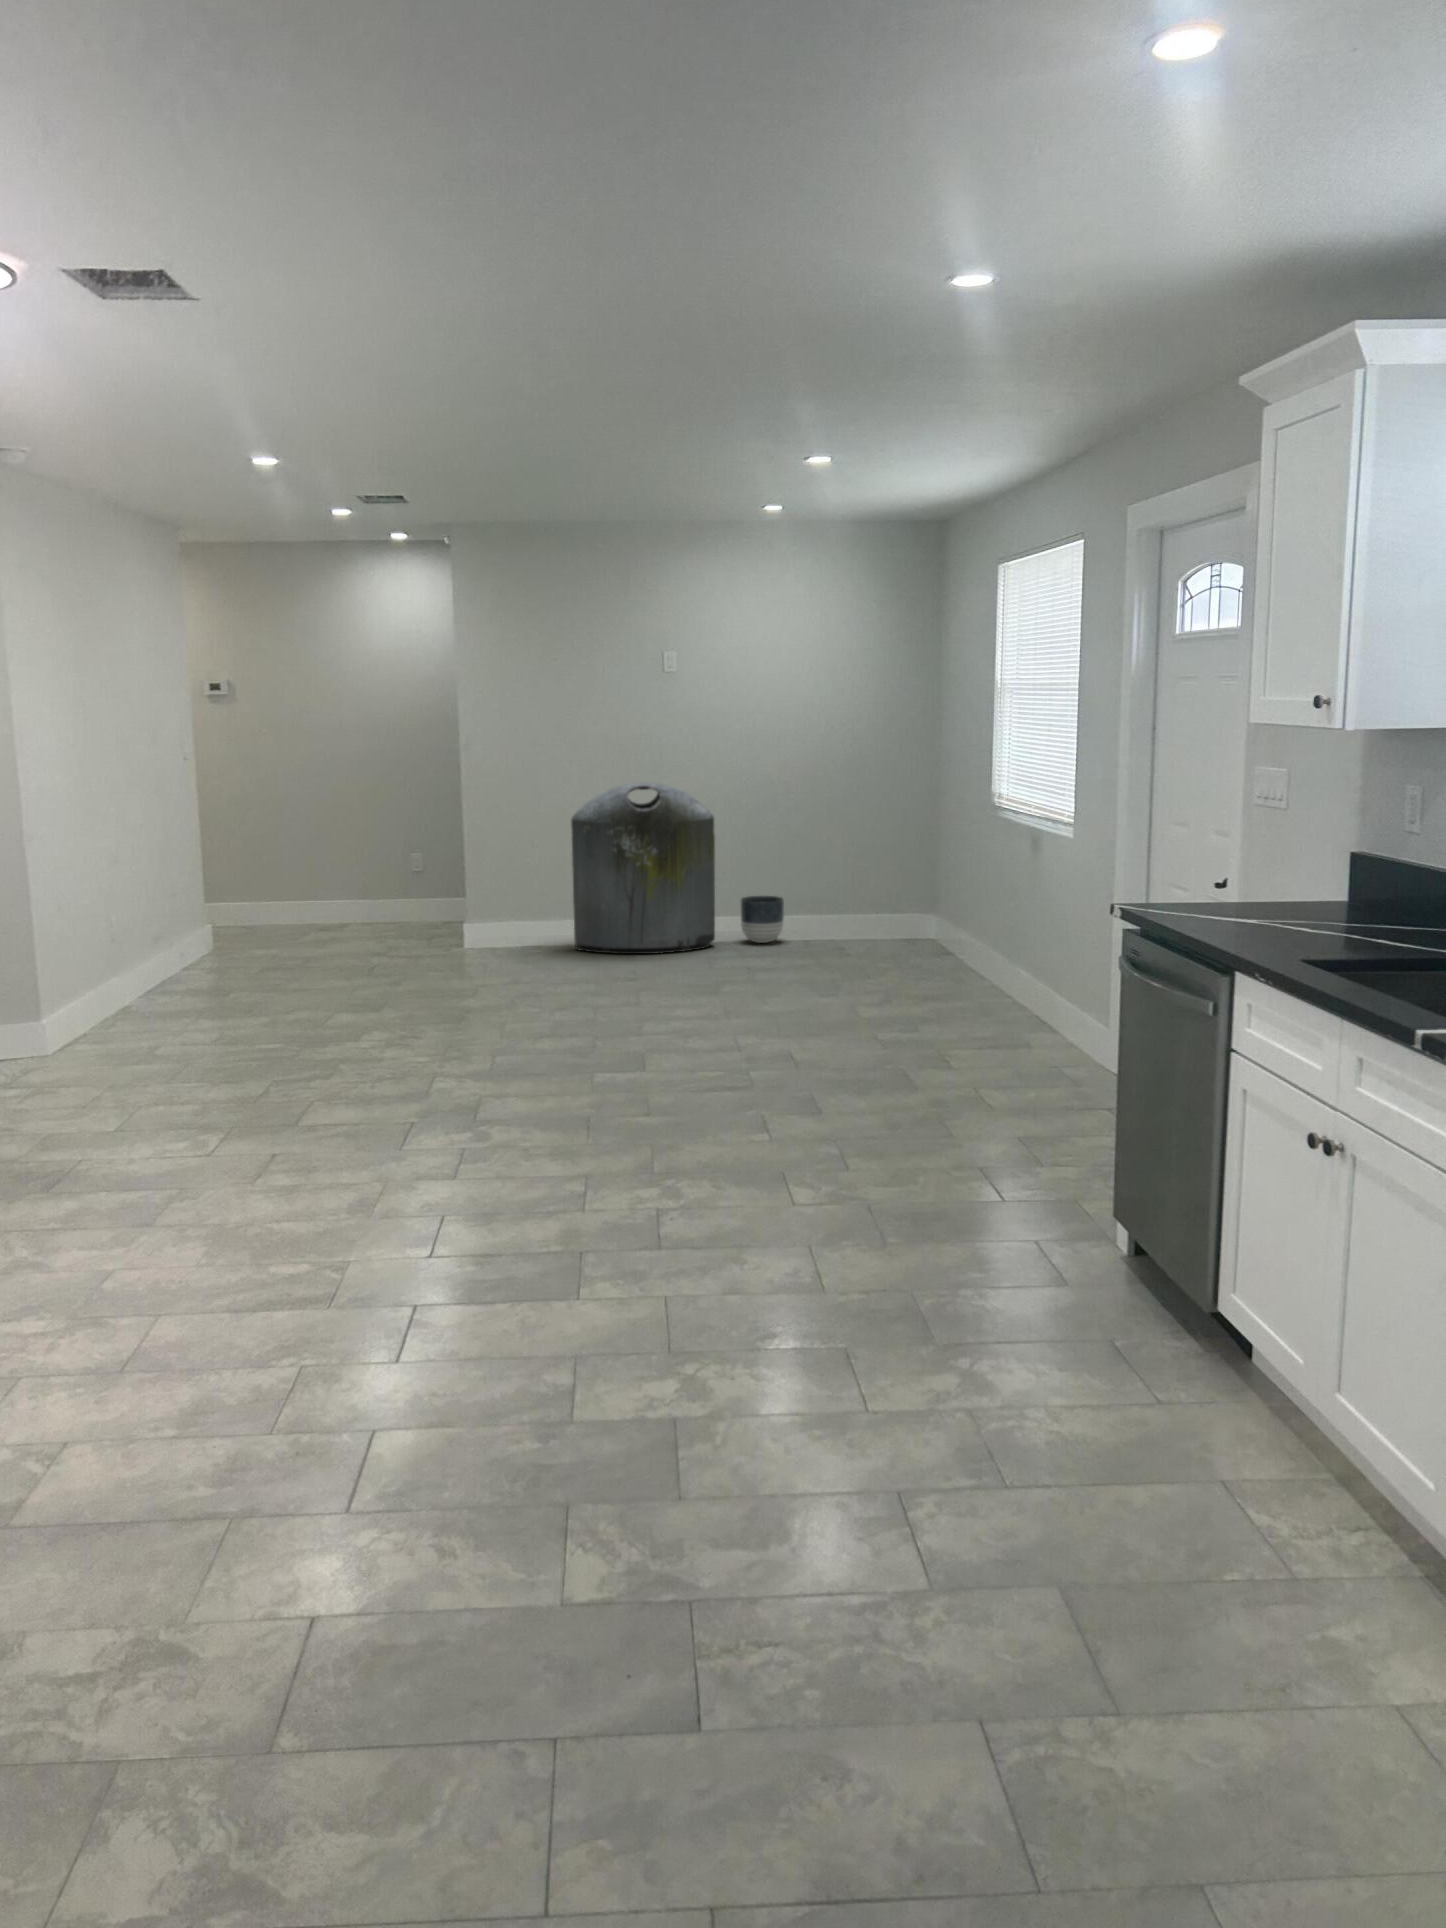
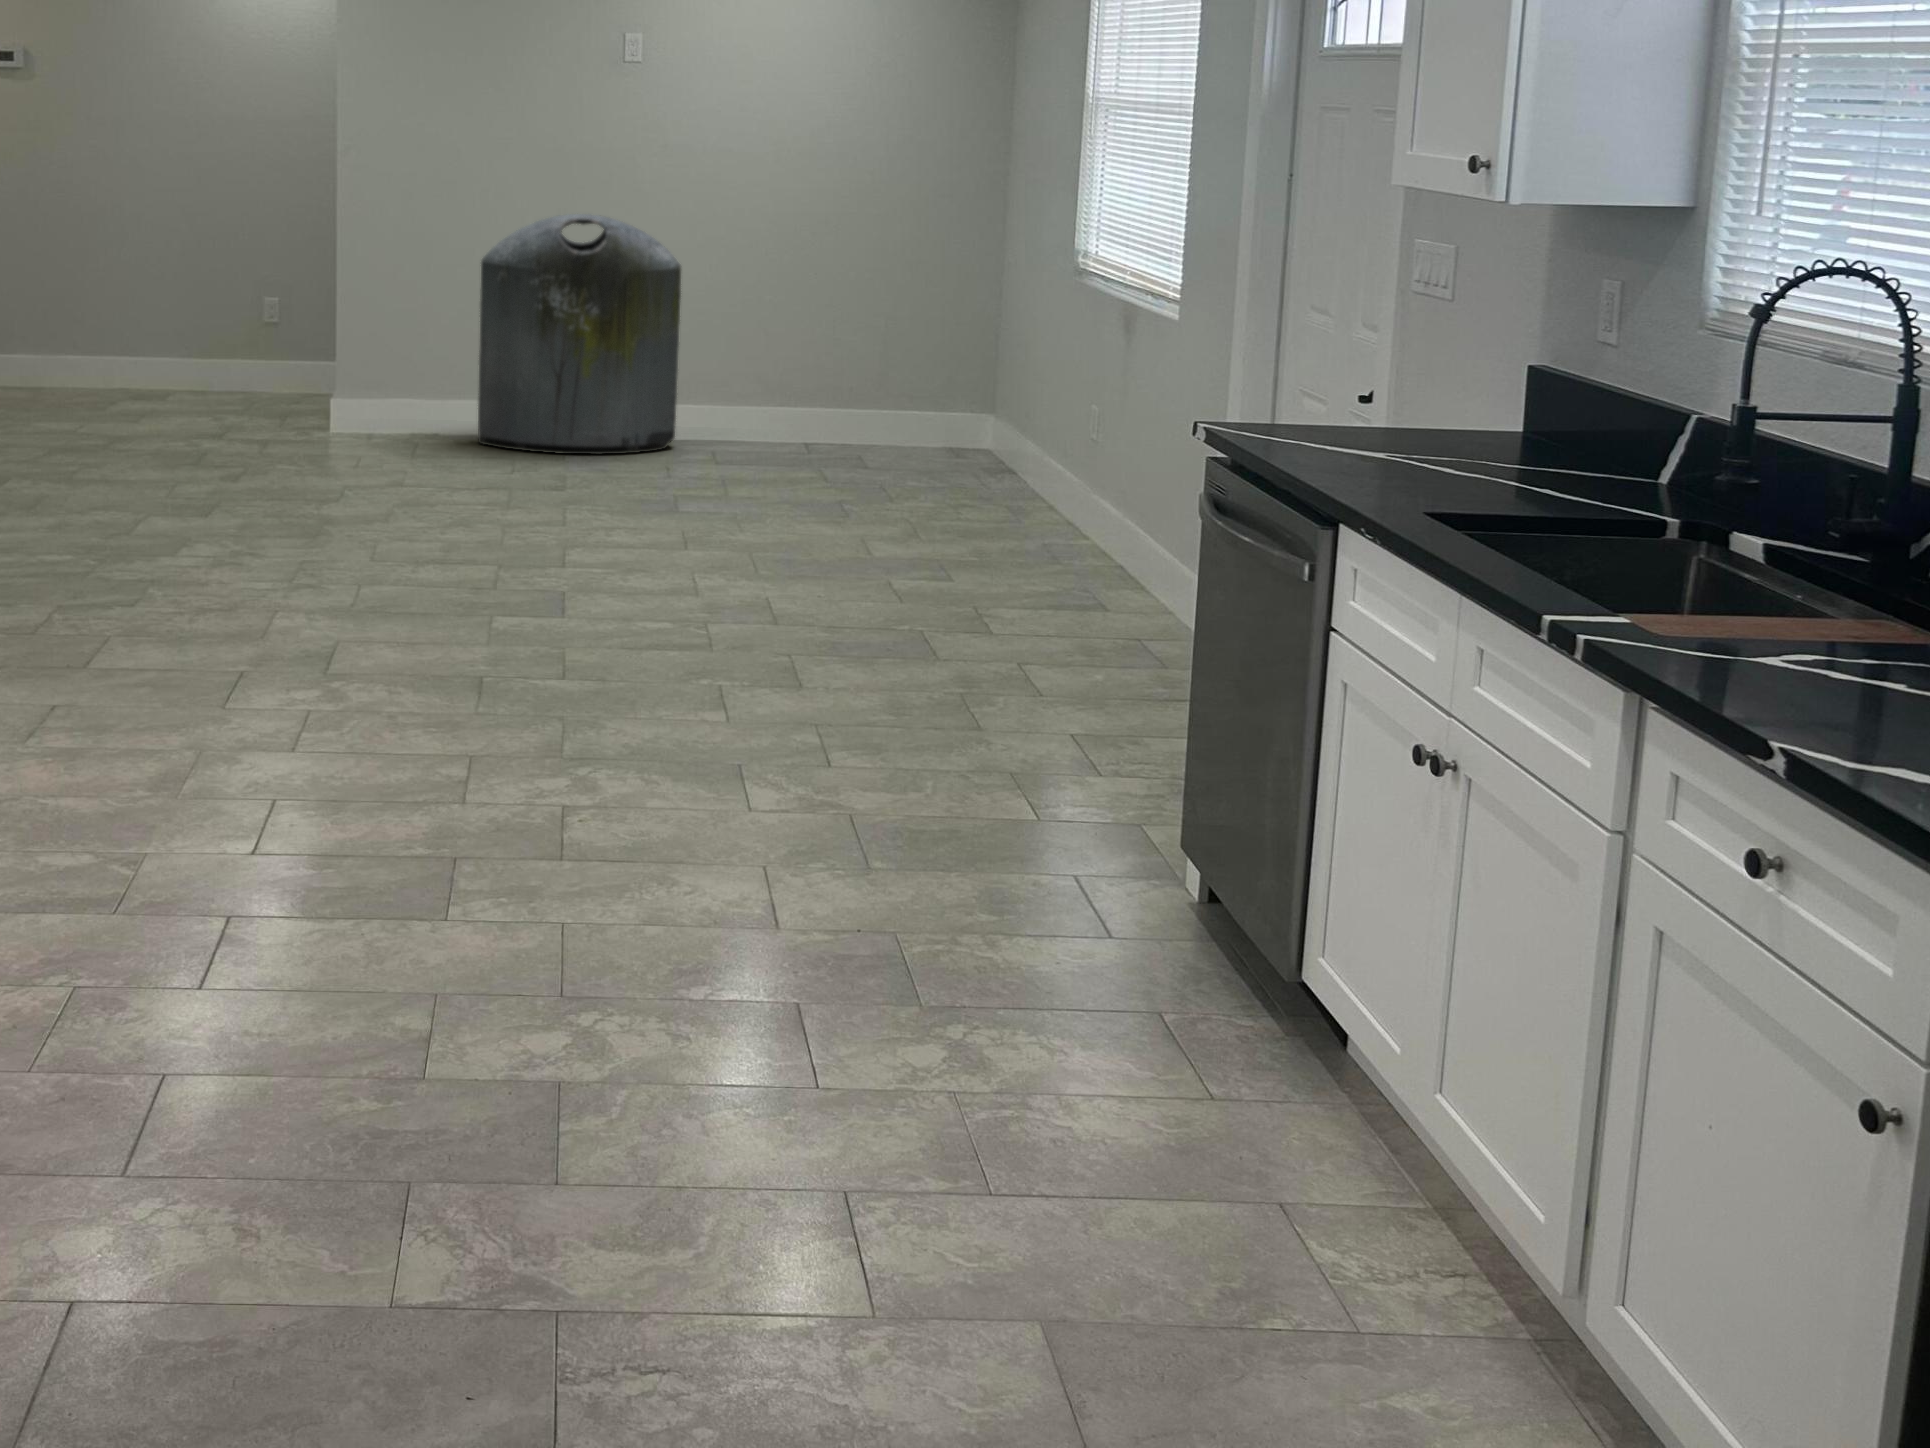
planter: present [741,896,784,943] -> none [713,380,775,446]

